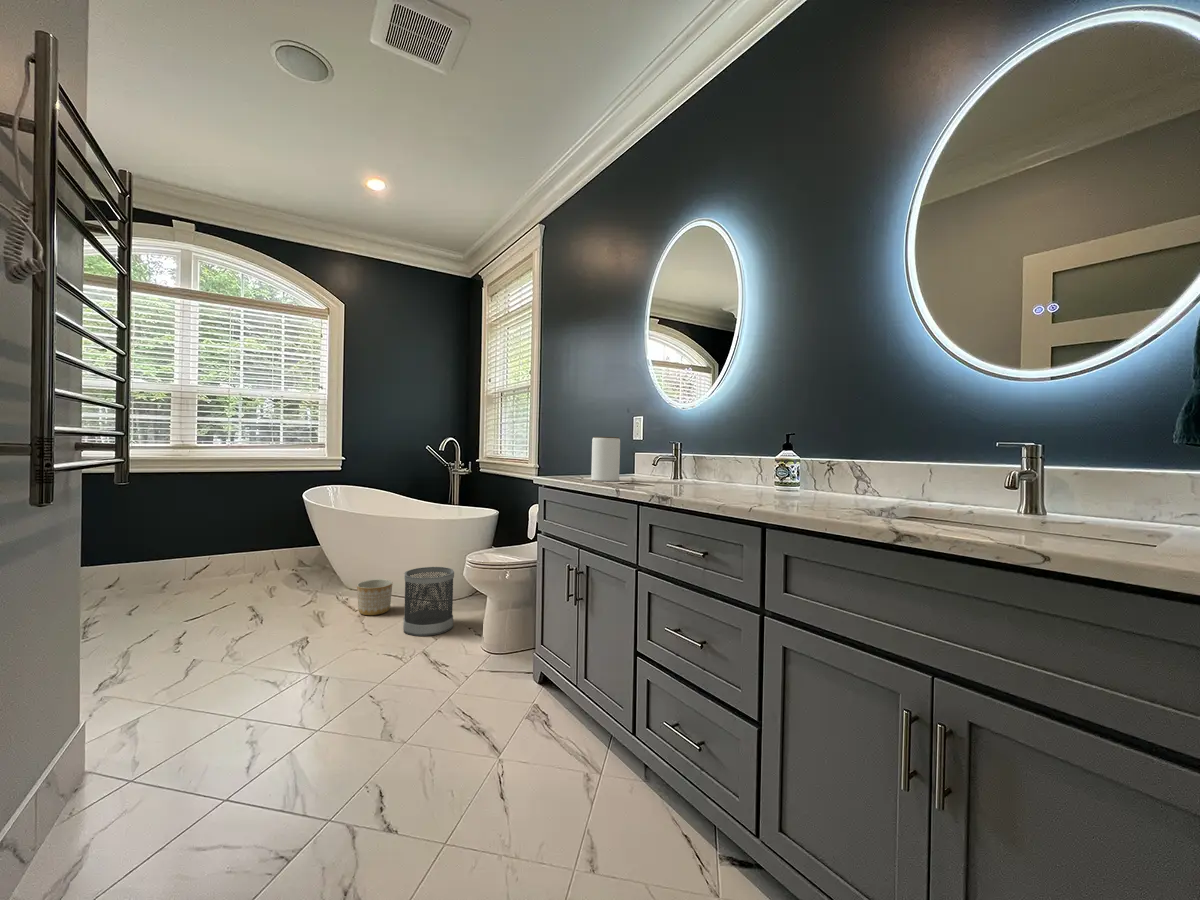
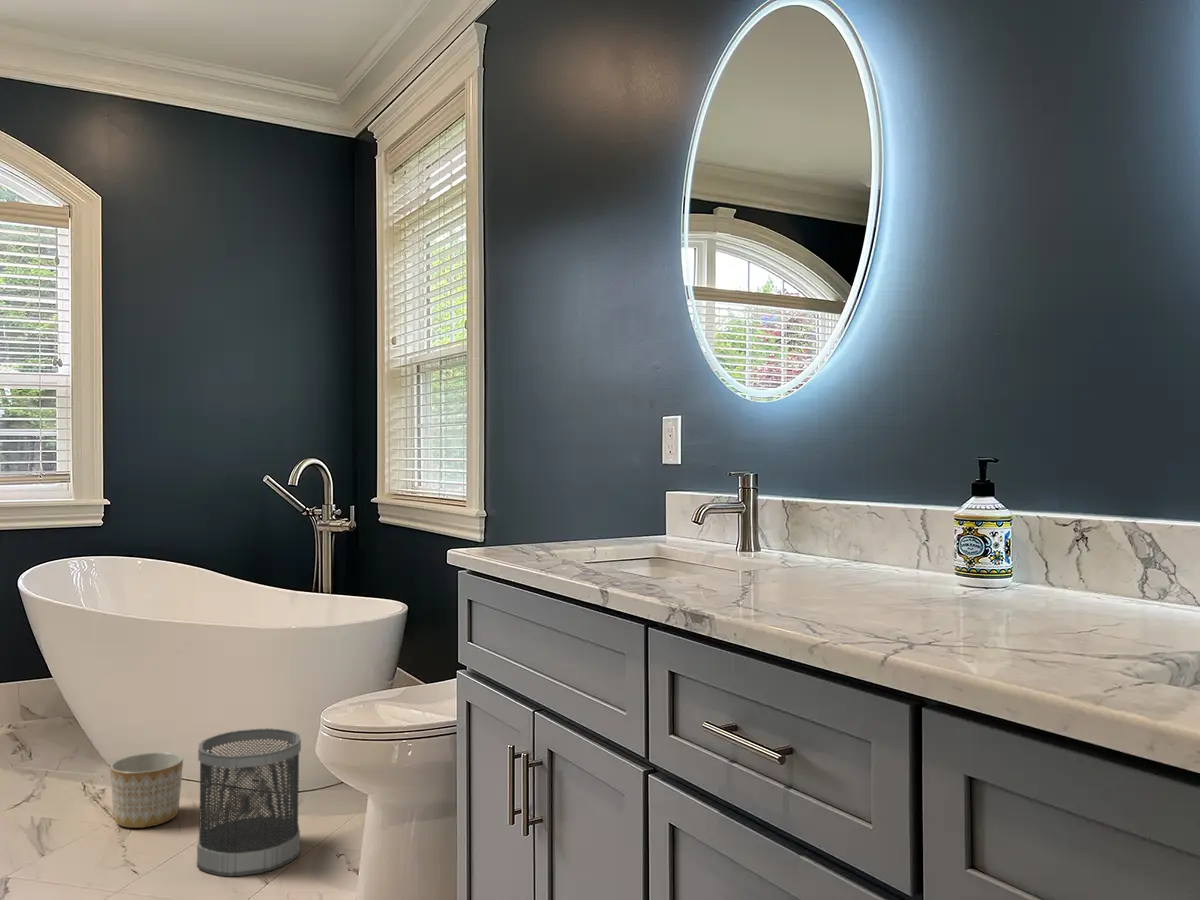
jar: present [591,437,620,481] -> none [564,465,625,559]

